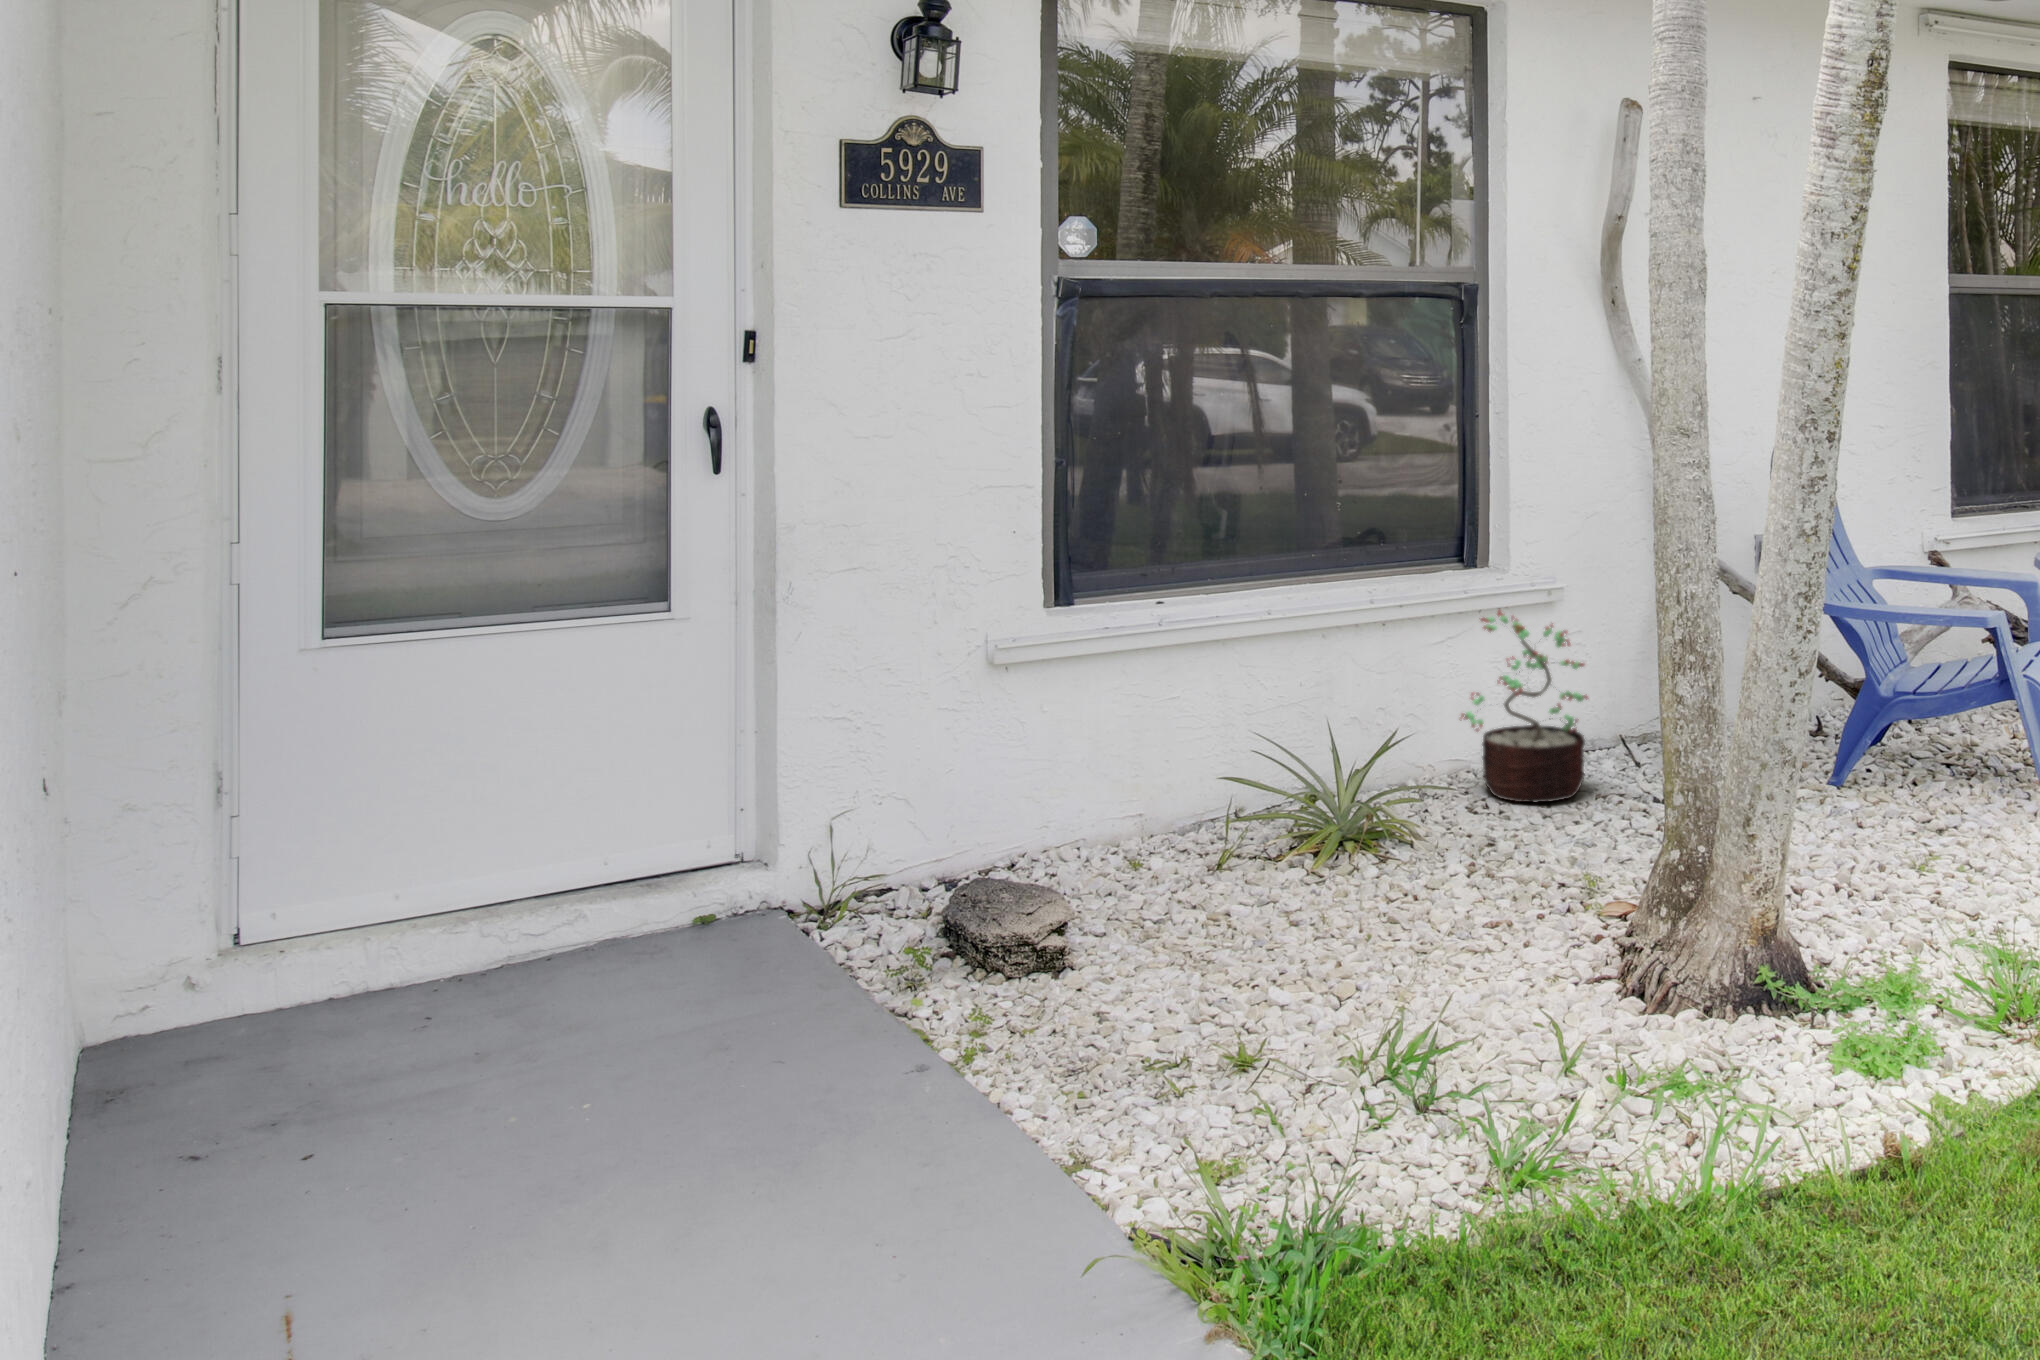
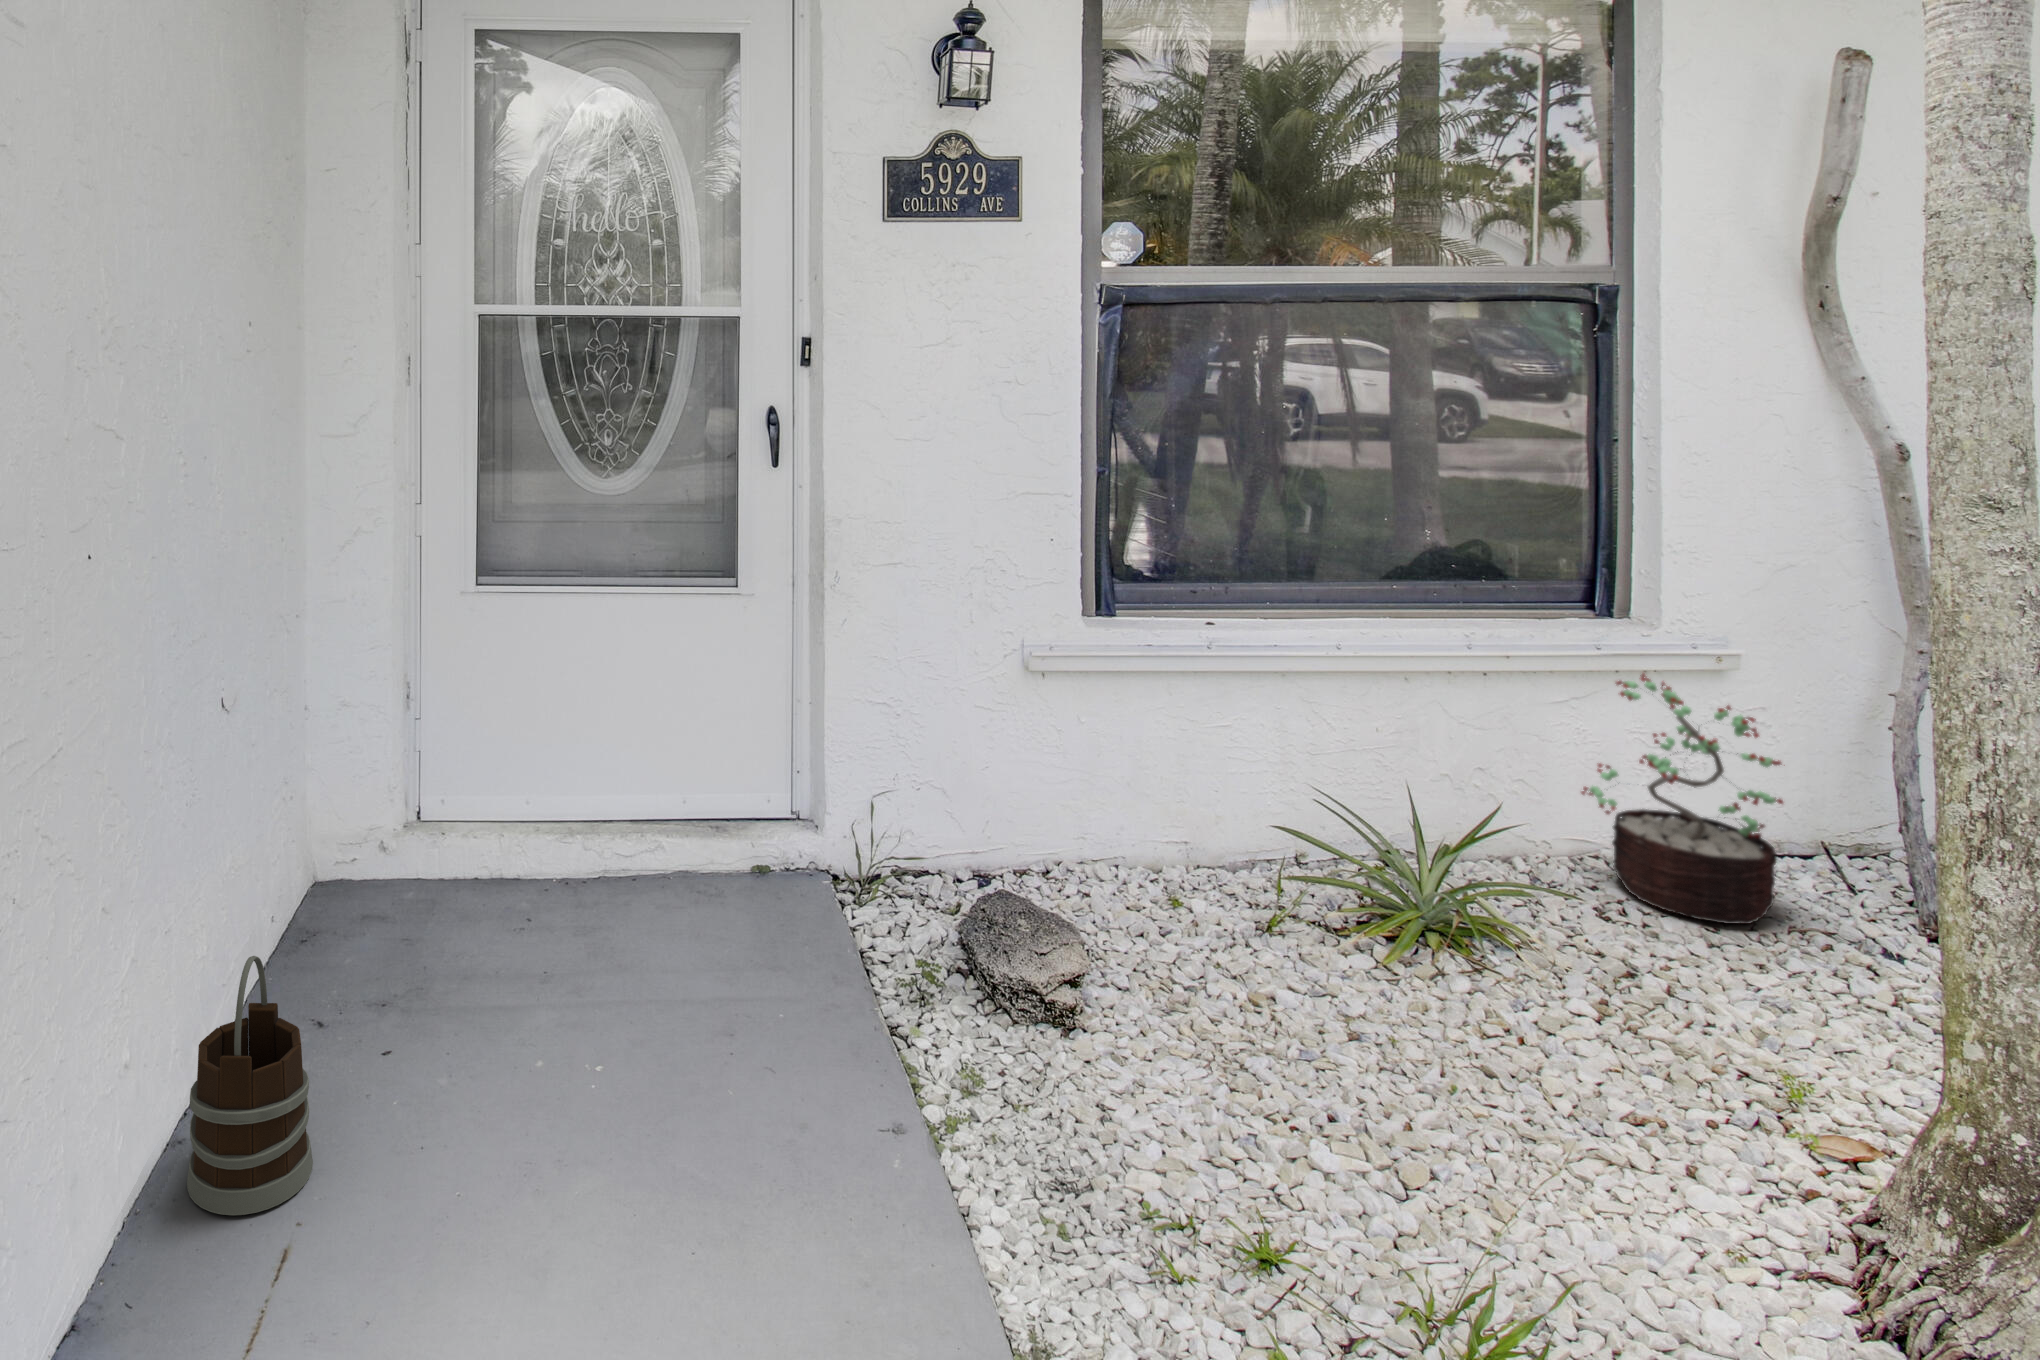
wooden bucket: none [112,1032,283,1320] -> present [187,956,313,1215]

